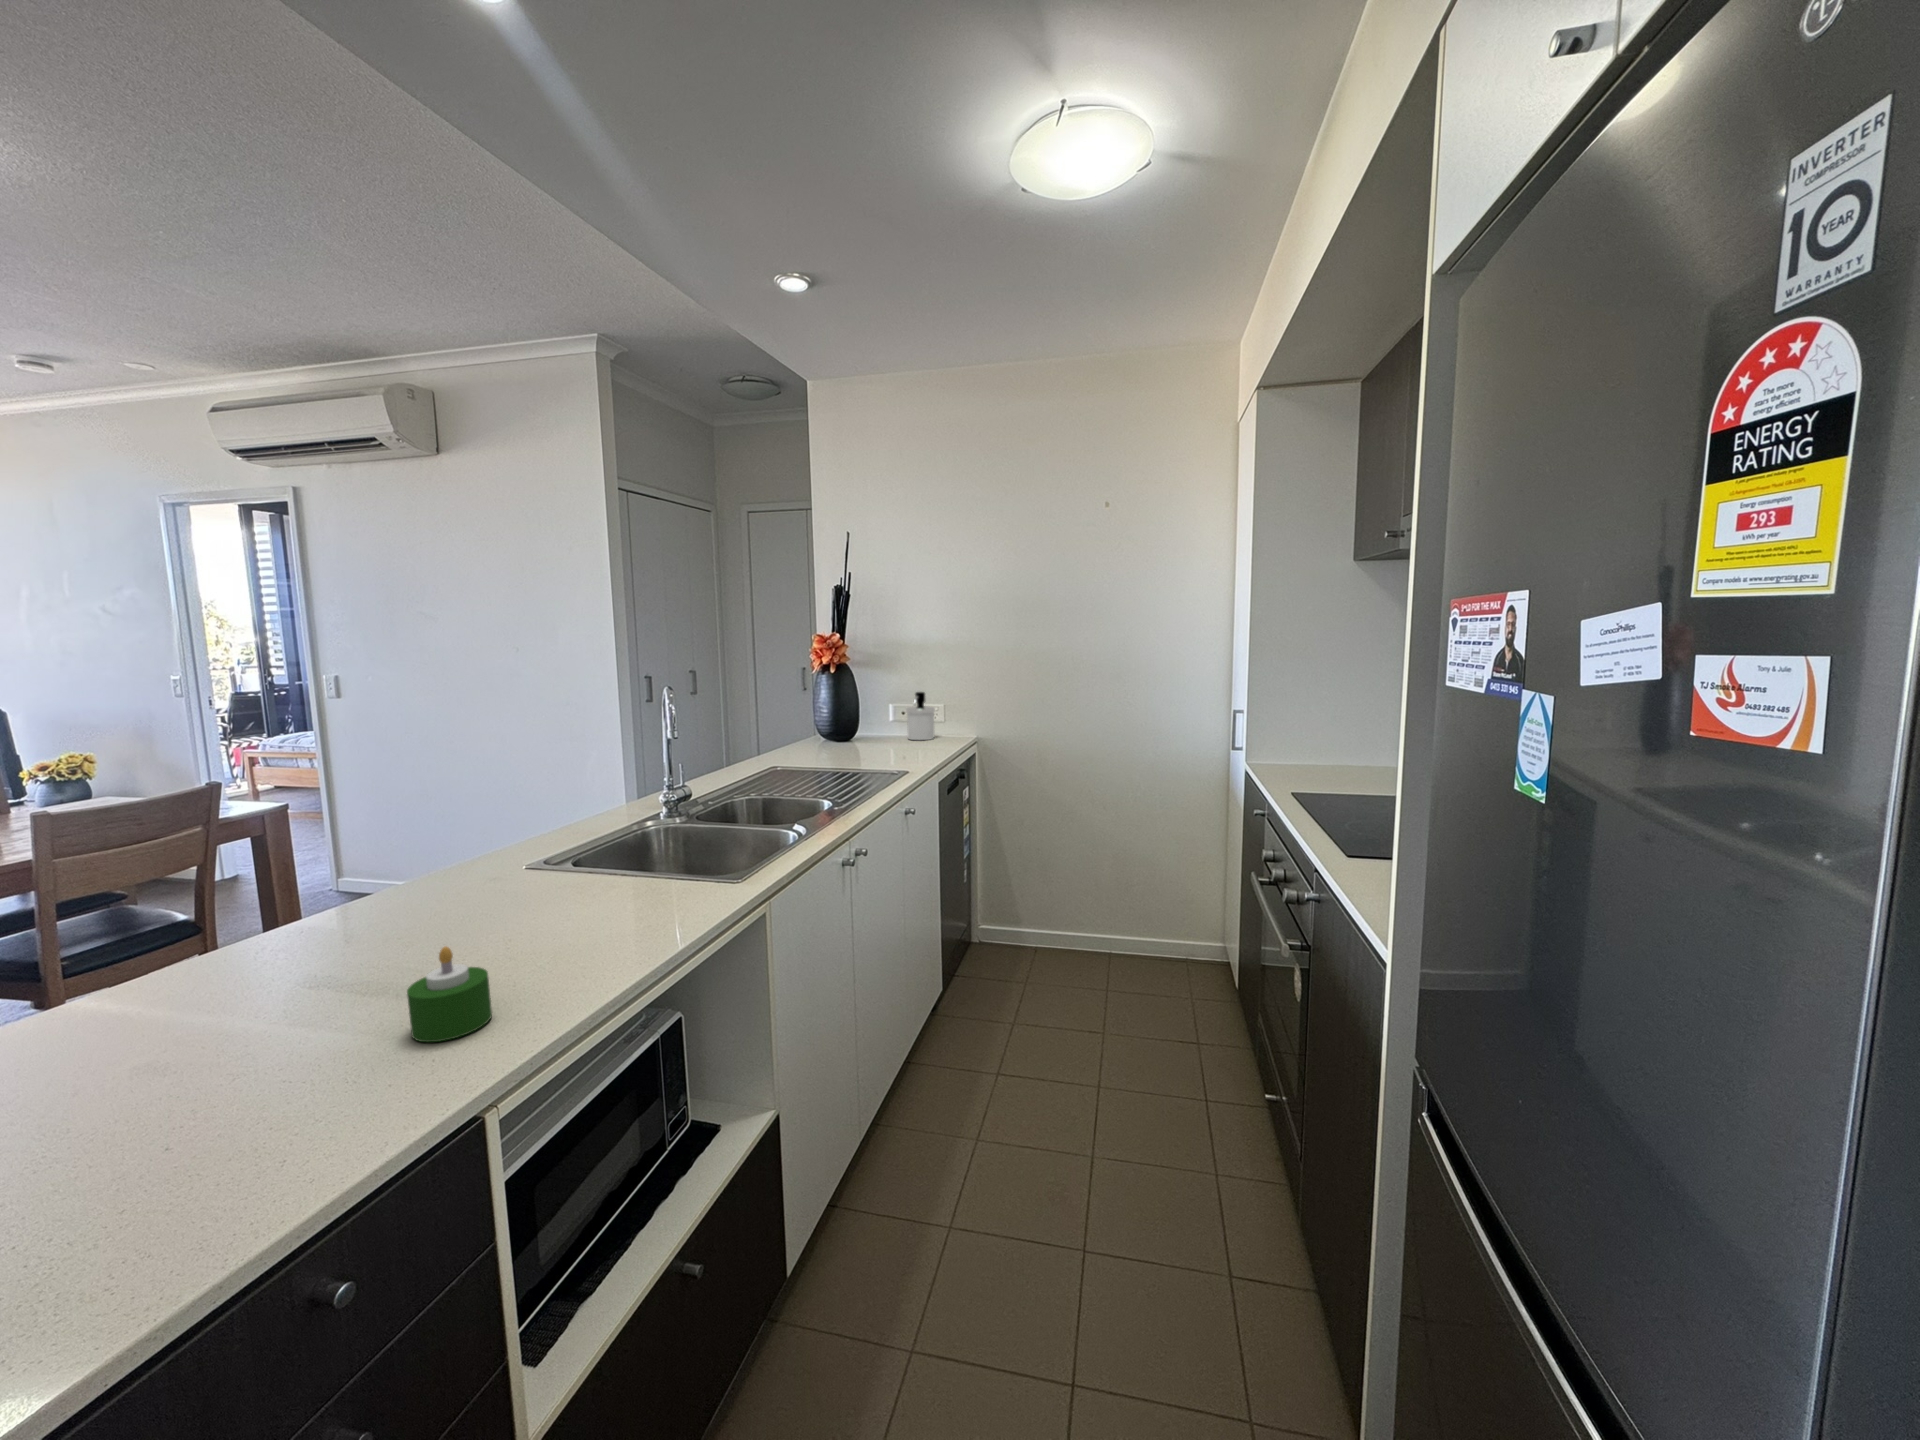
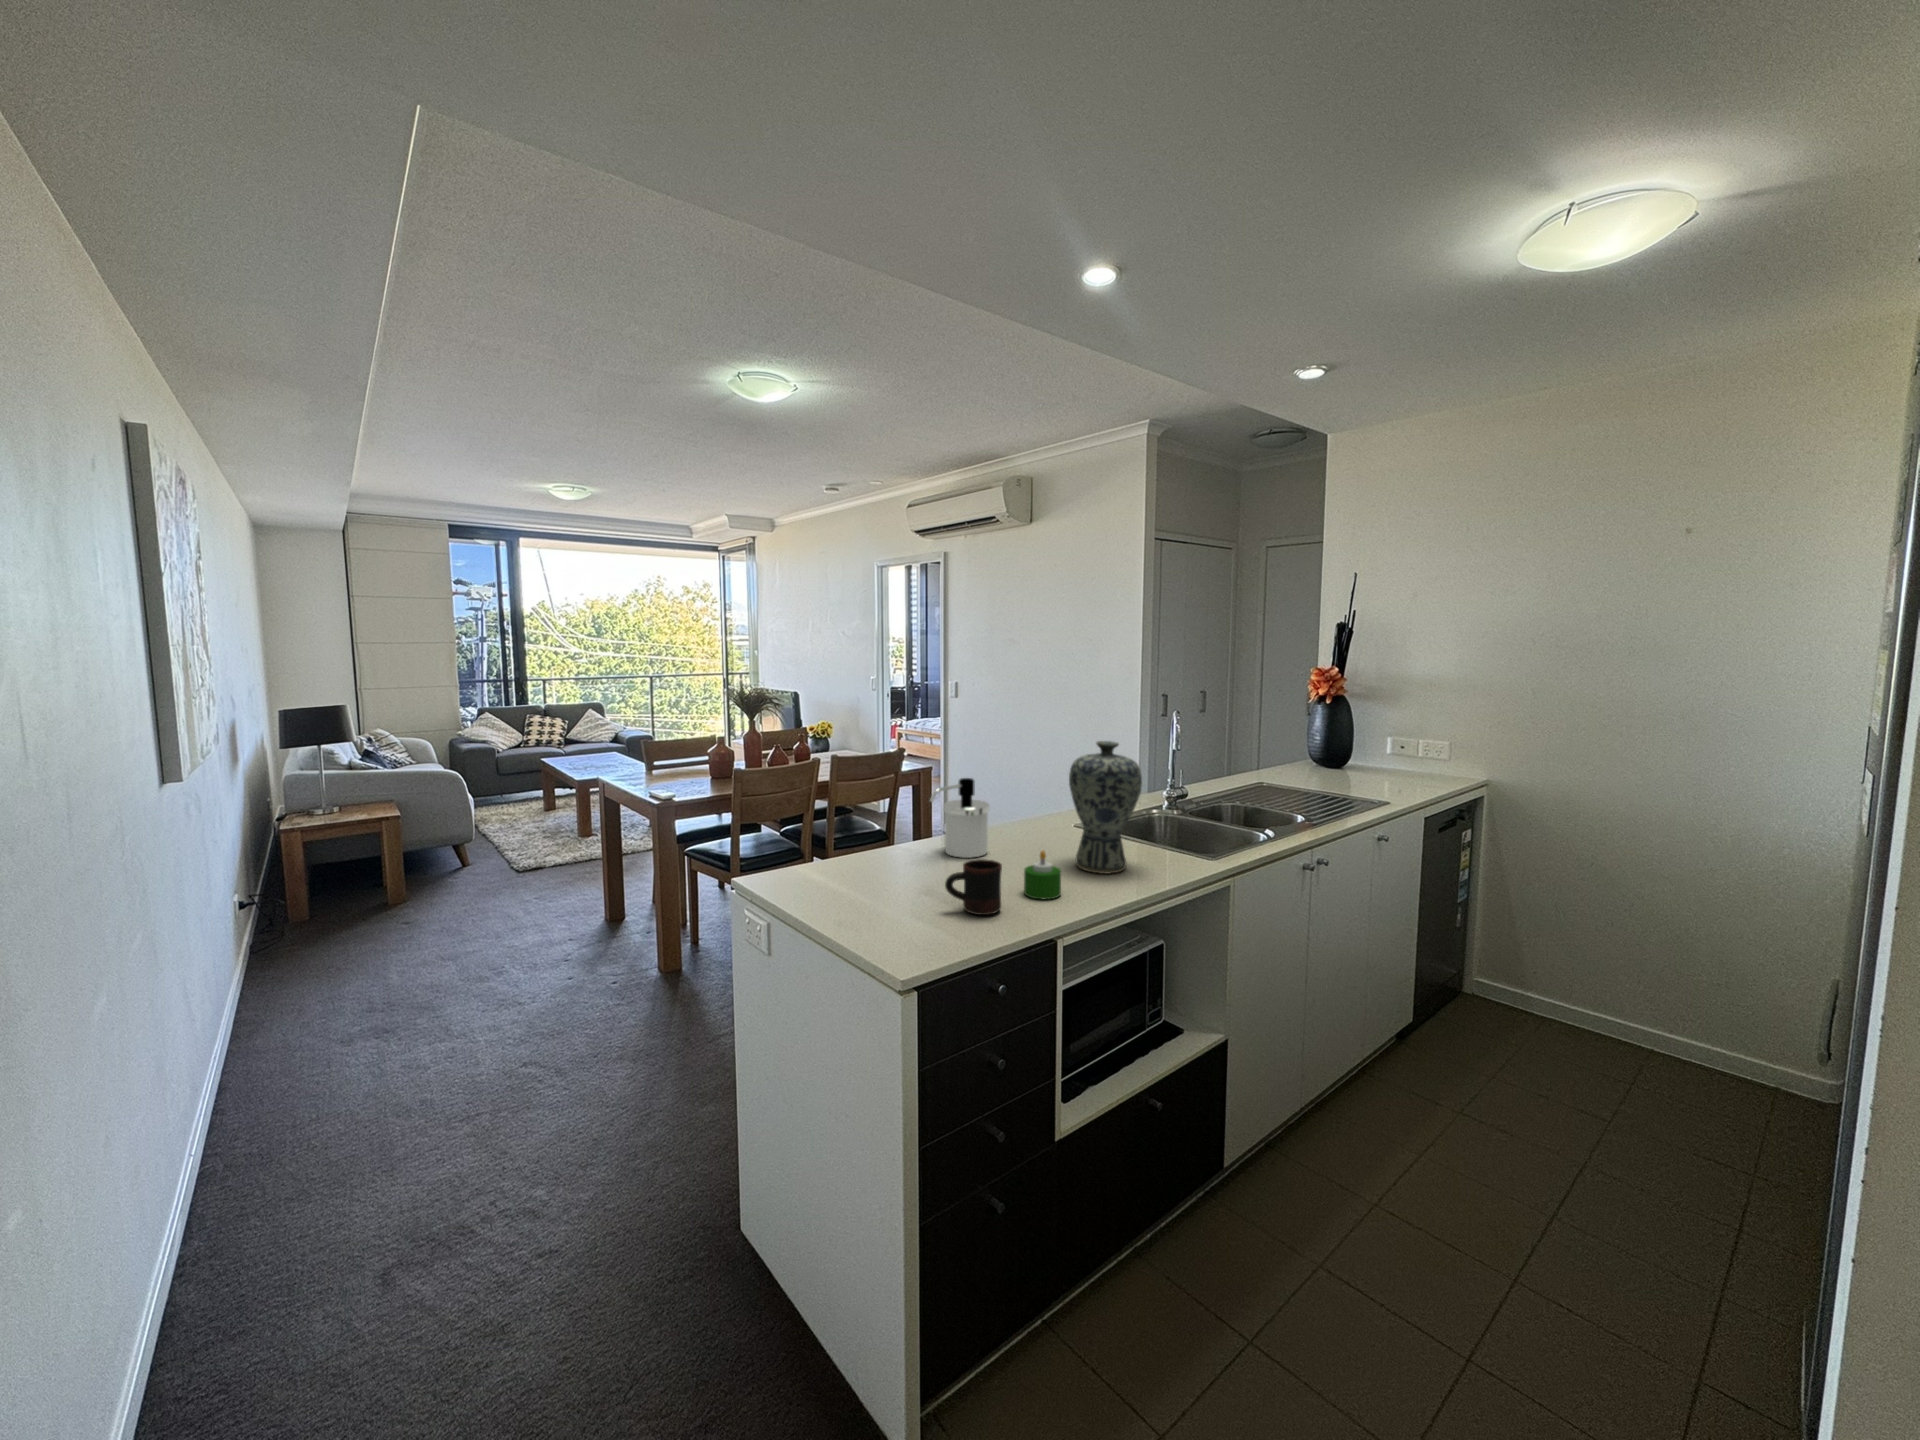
soap dispenser: present [906,692,935,740] -> present [930,778,989,858]
vase: none [497,735,627,951] -> present [1069,741,1142,874]
mug: none [176,1001,346,1136] -> present [945,859,1002,915]

